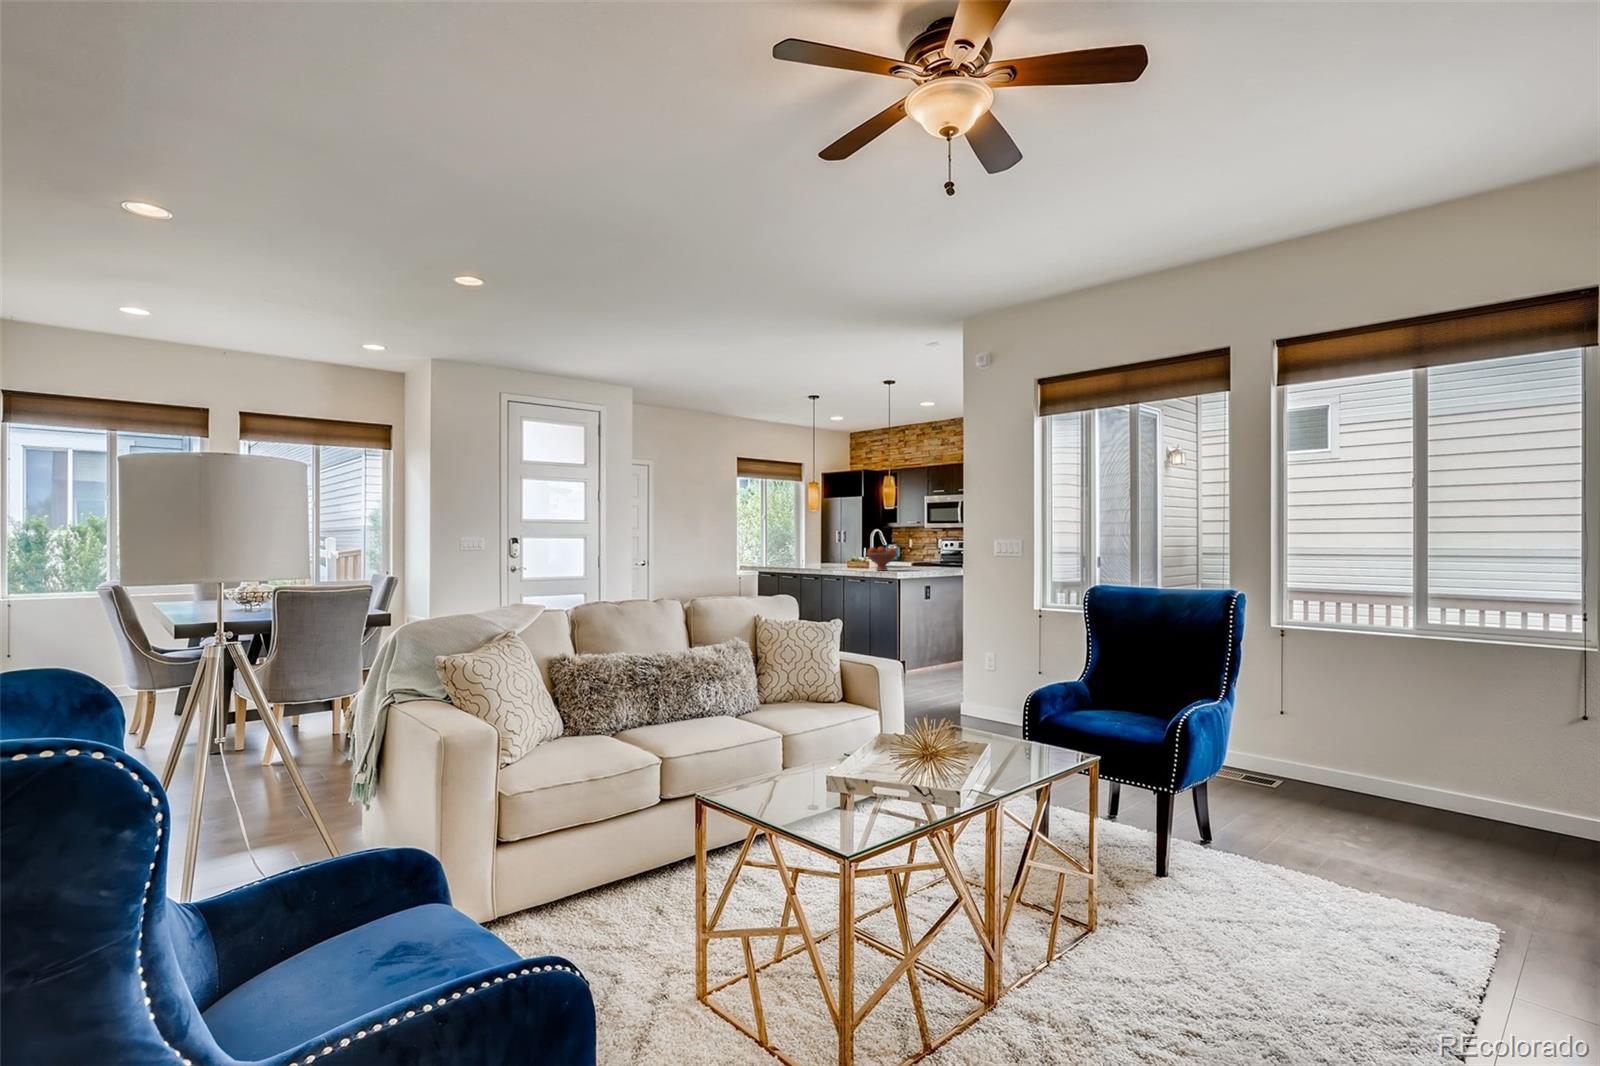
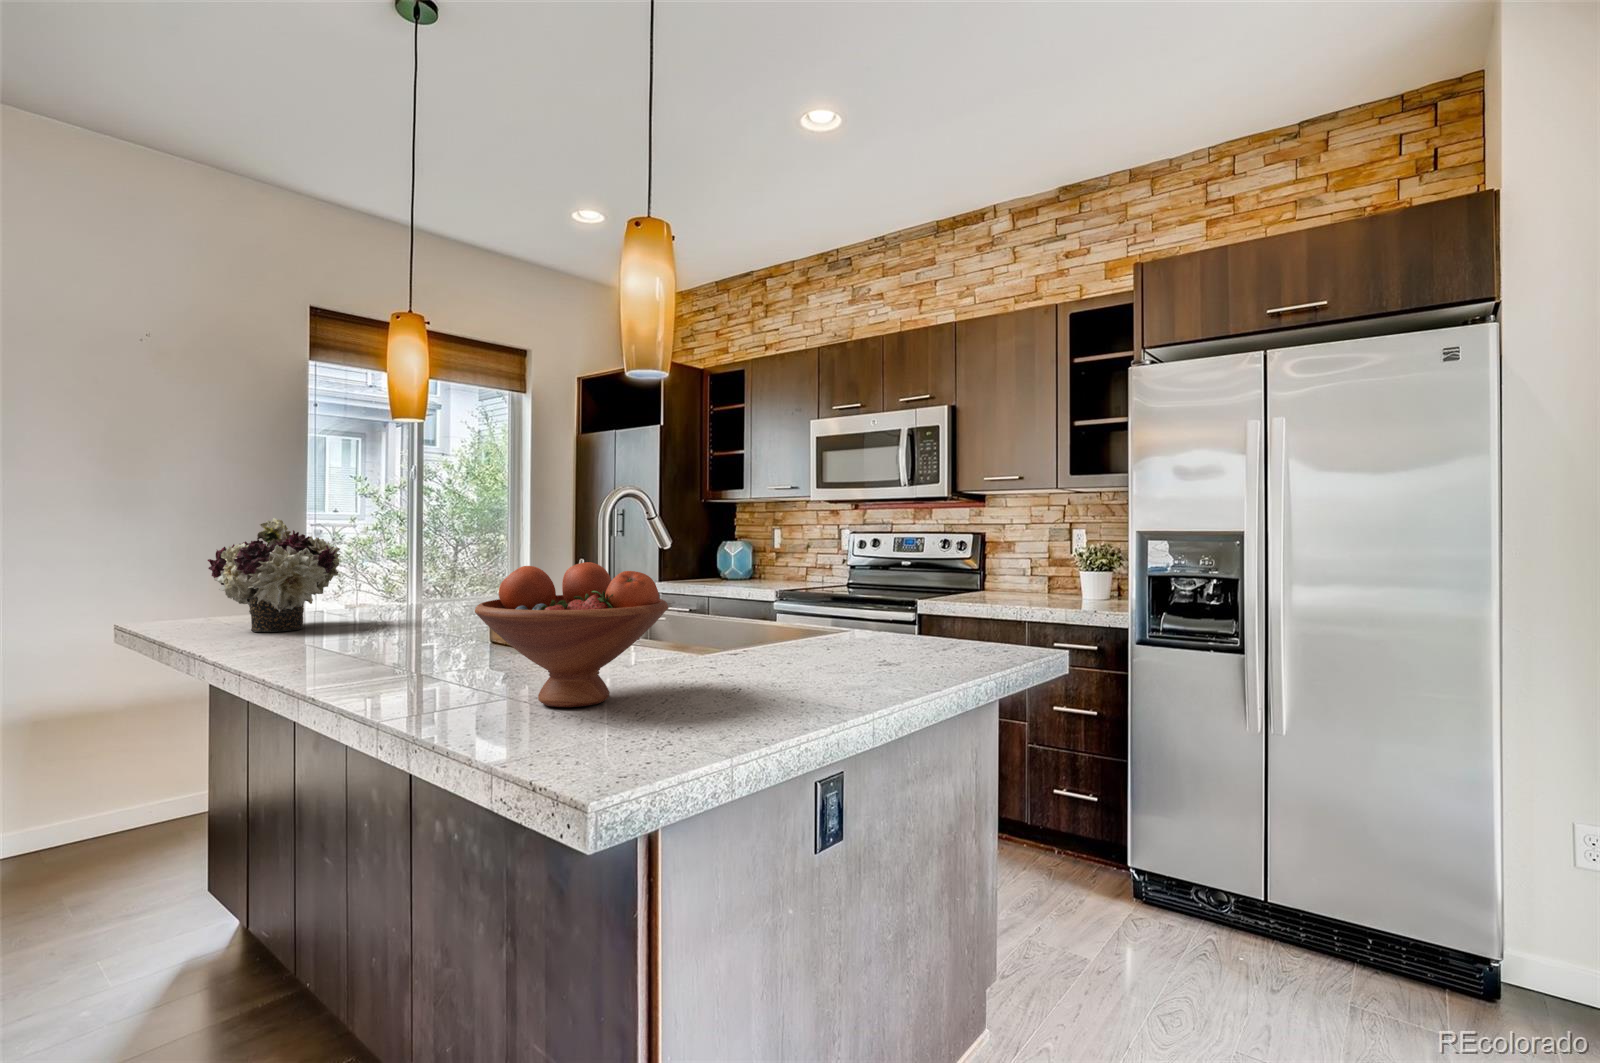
flower arrangement: none [769,537,799,567] -> present [208,518,340,632]

